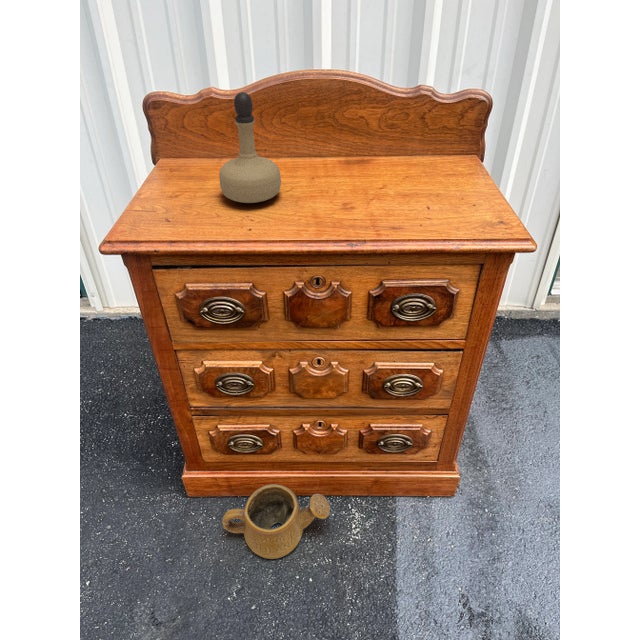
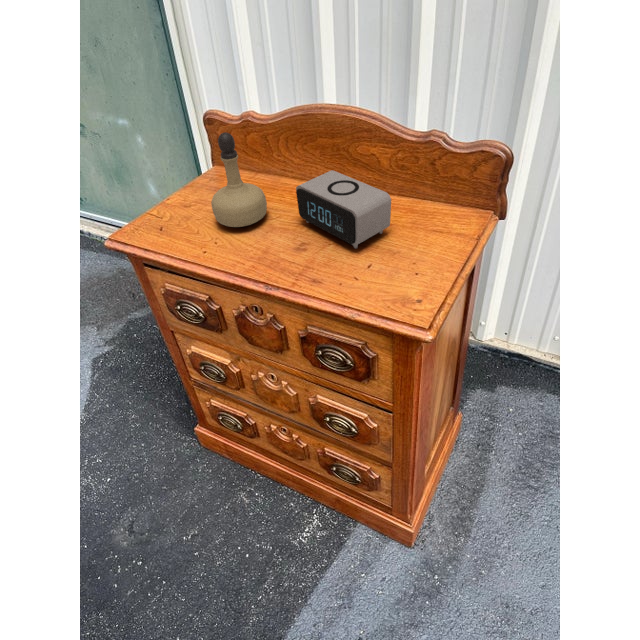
alarm clock: none [317,132,417,199] -> present [296,170,391,248]
watering can: present [222,484,330,559] -> none [200,463,283,526]

